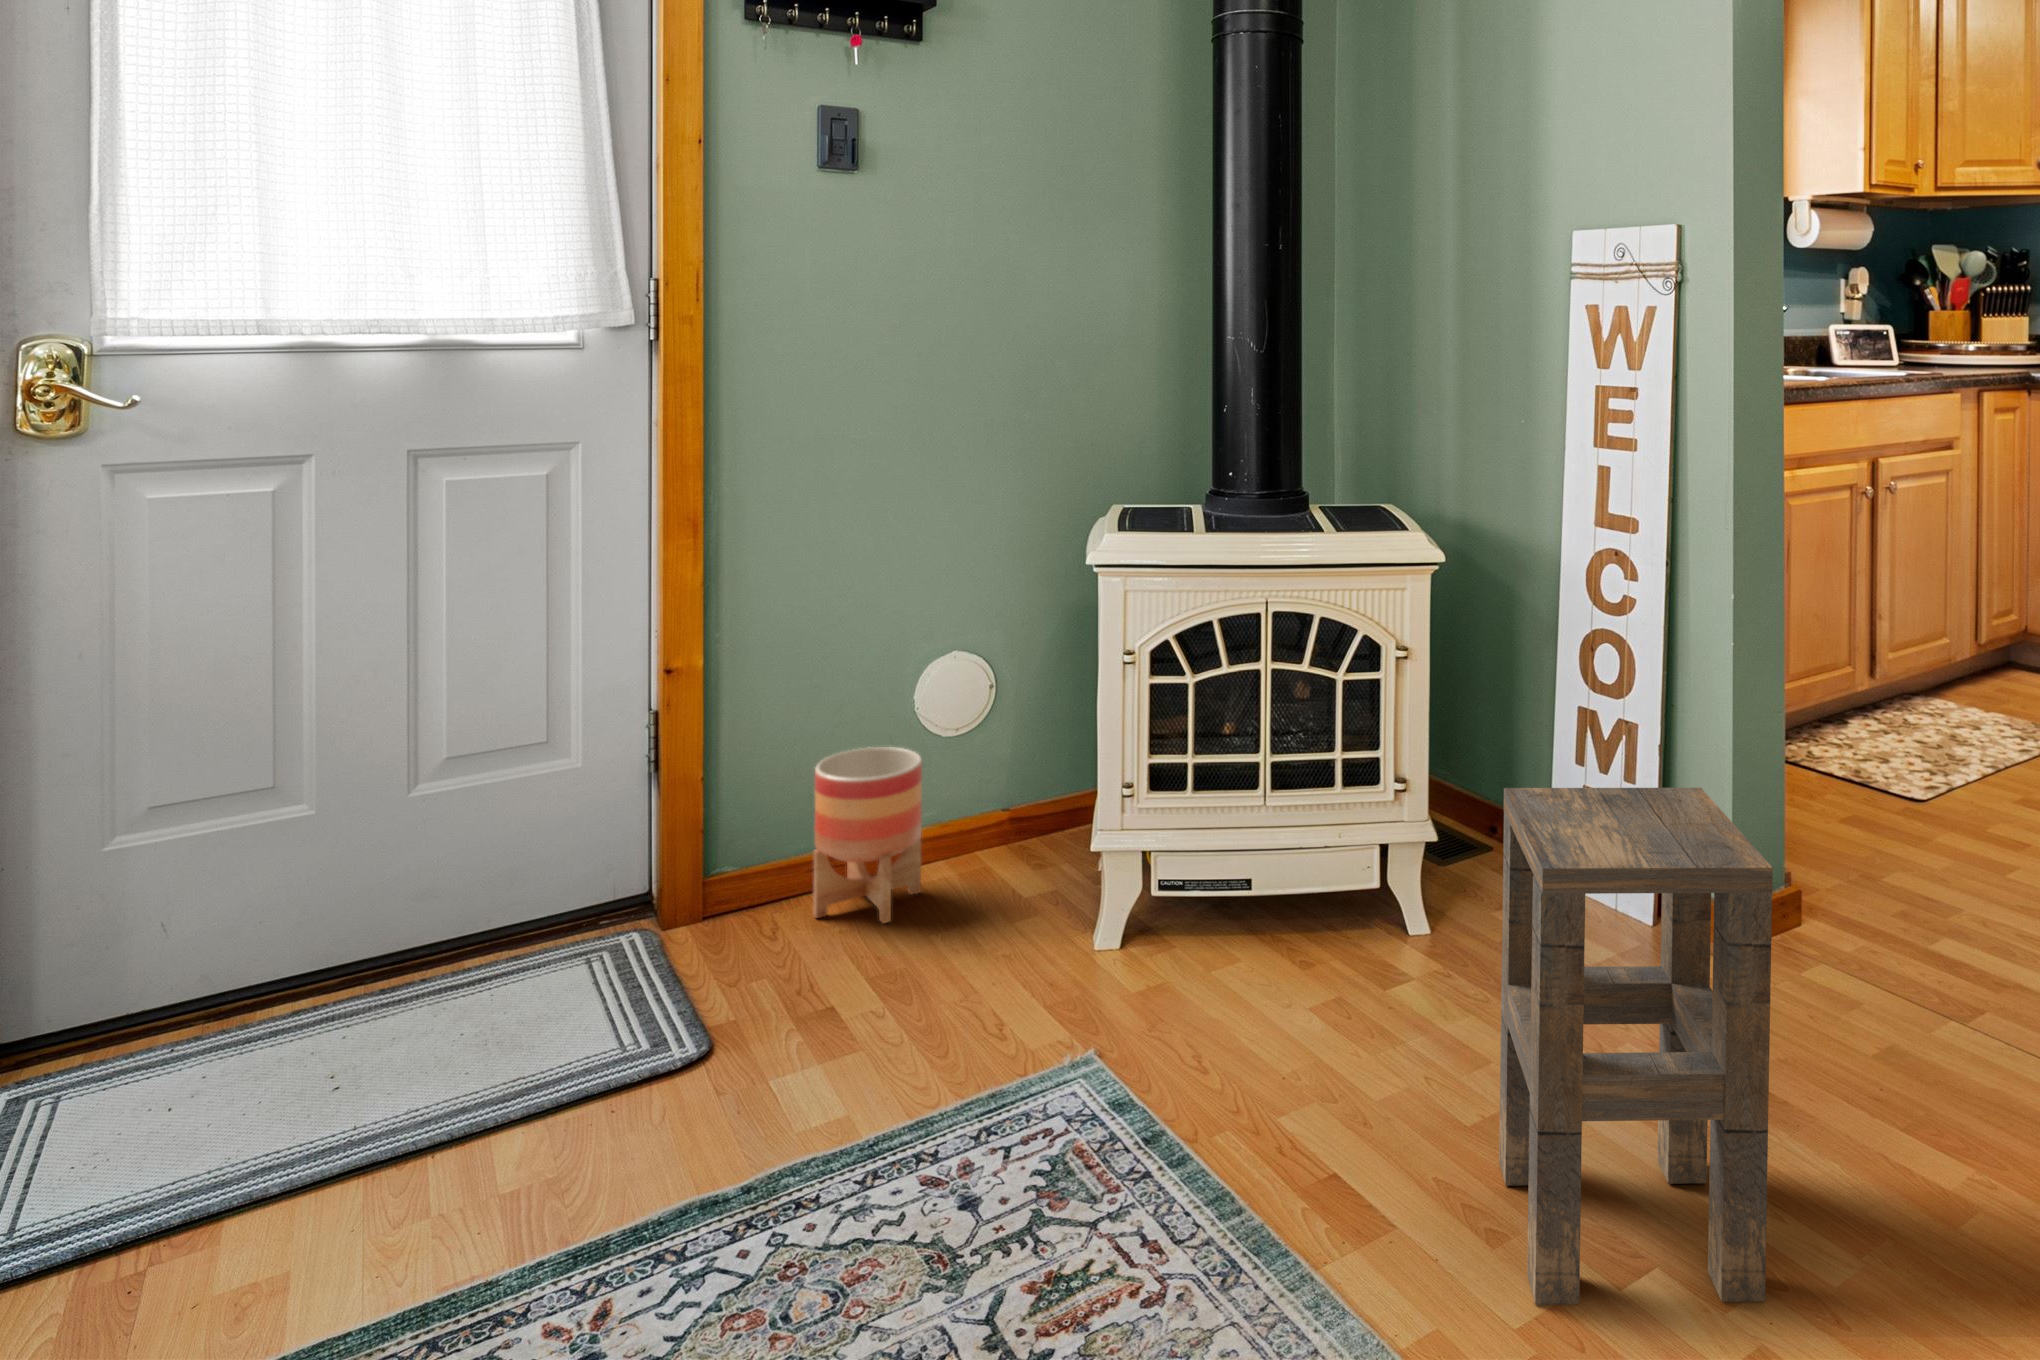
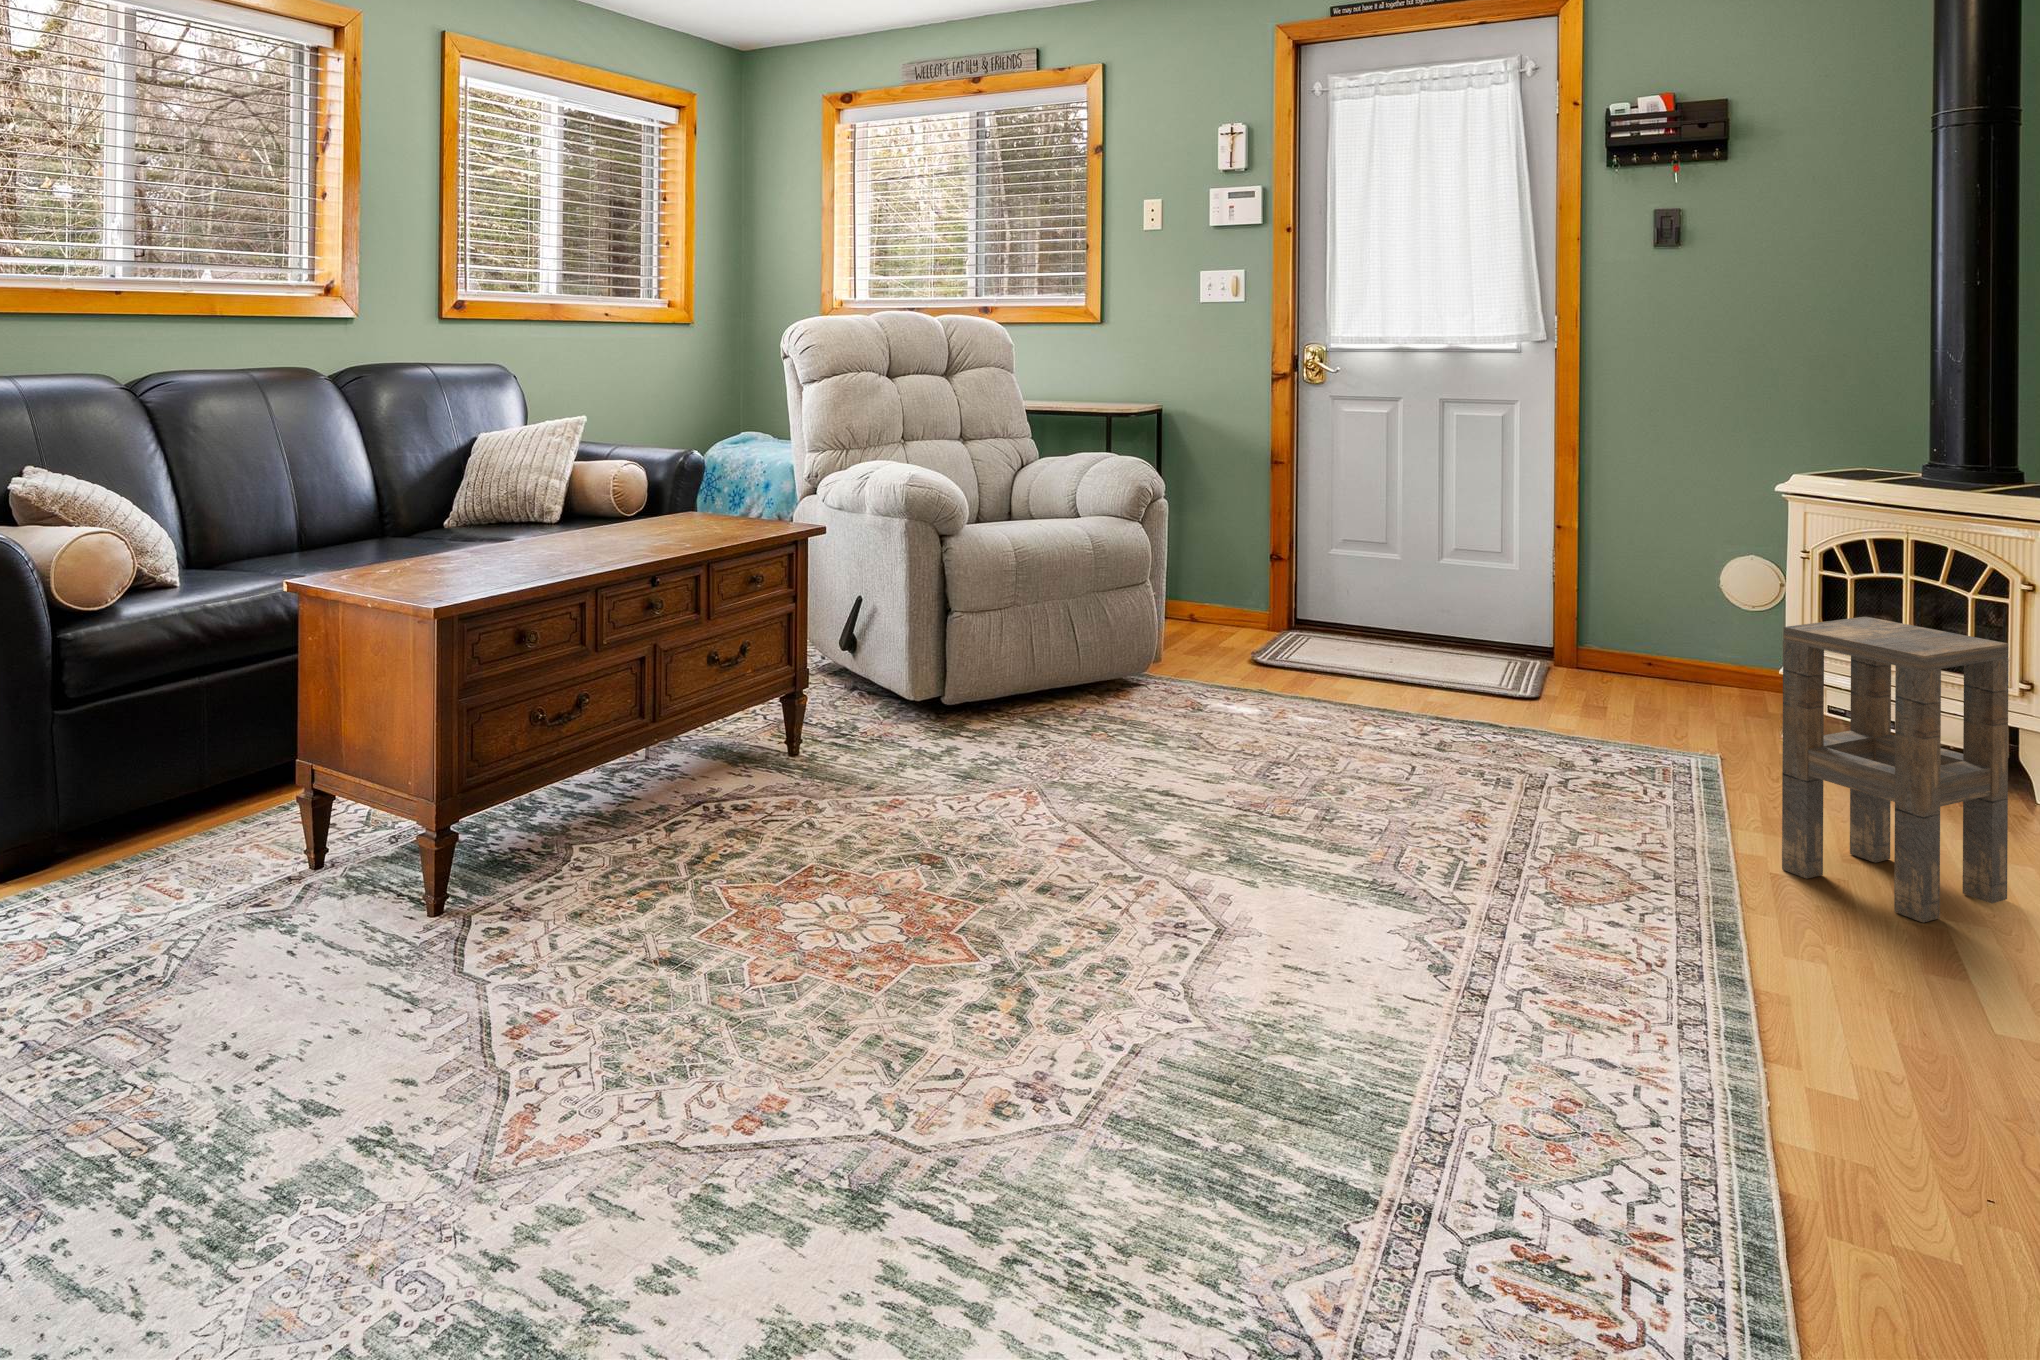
planter: present [814,747,922,923] -> none [1634,595,1707,694]

